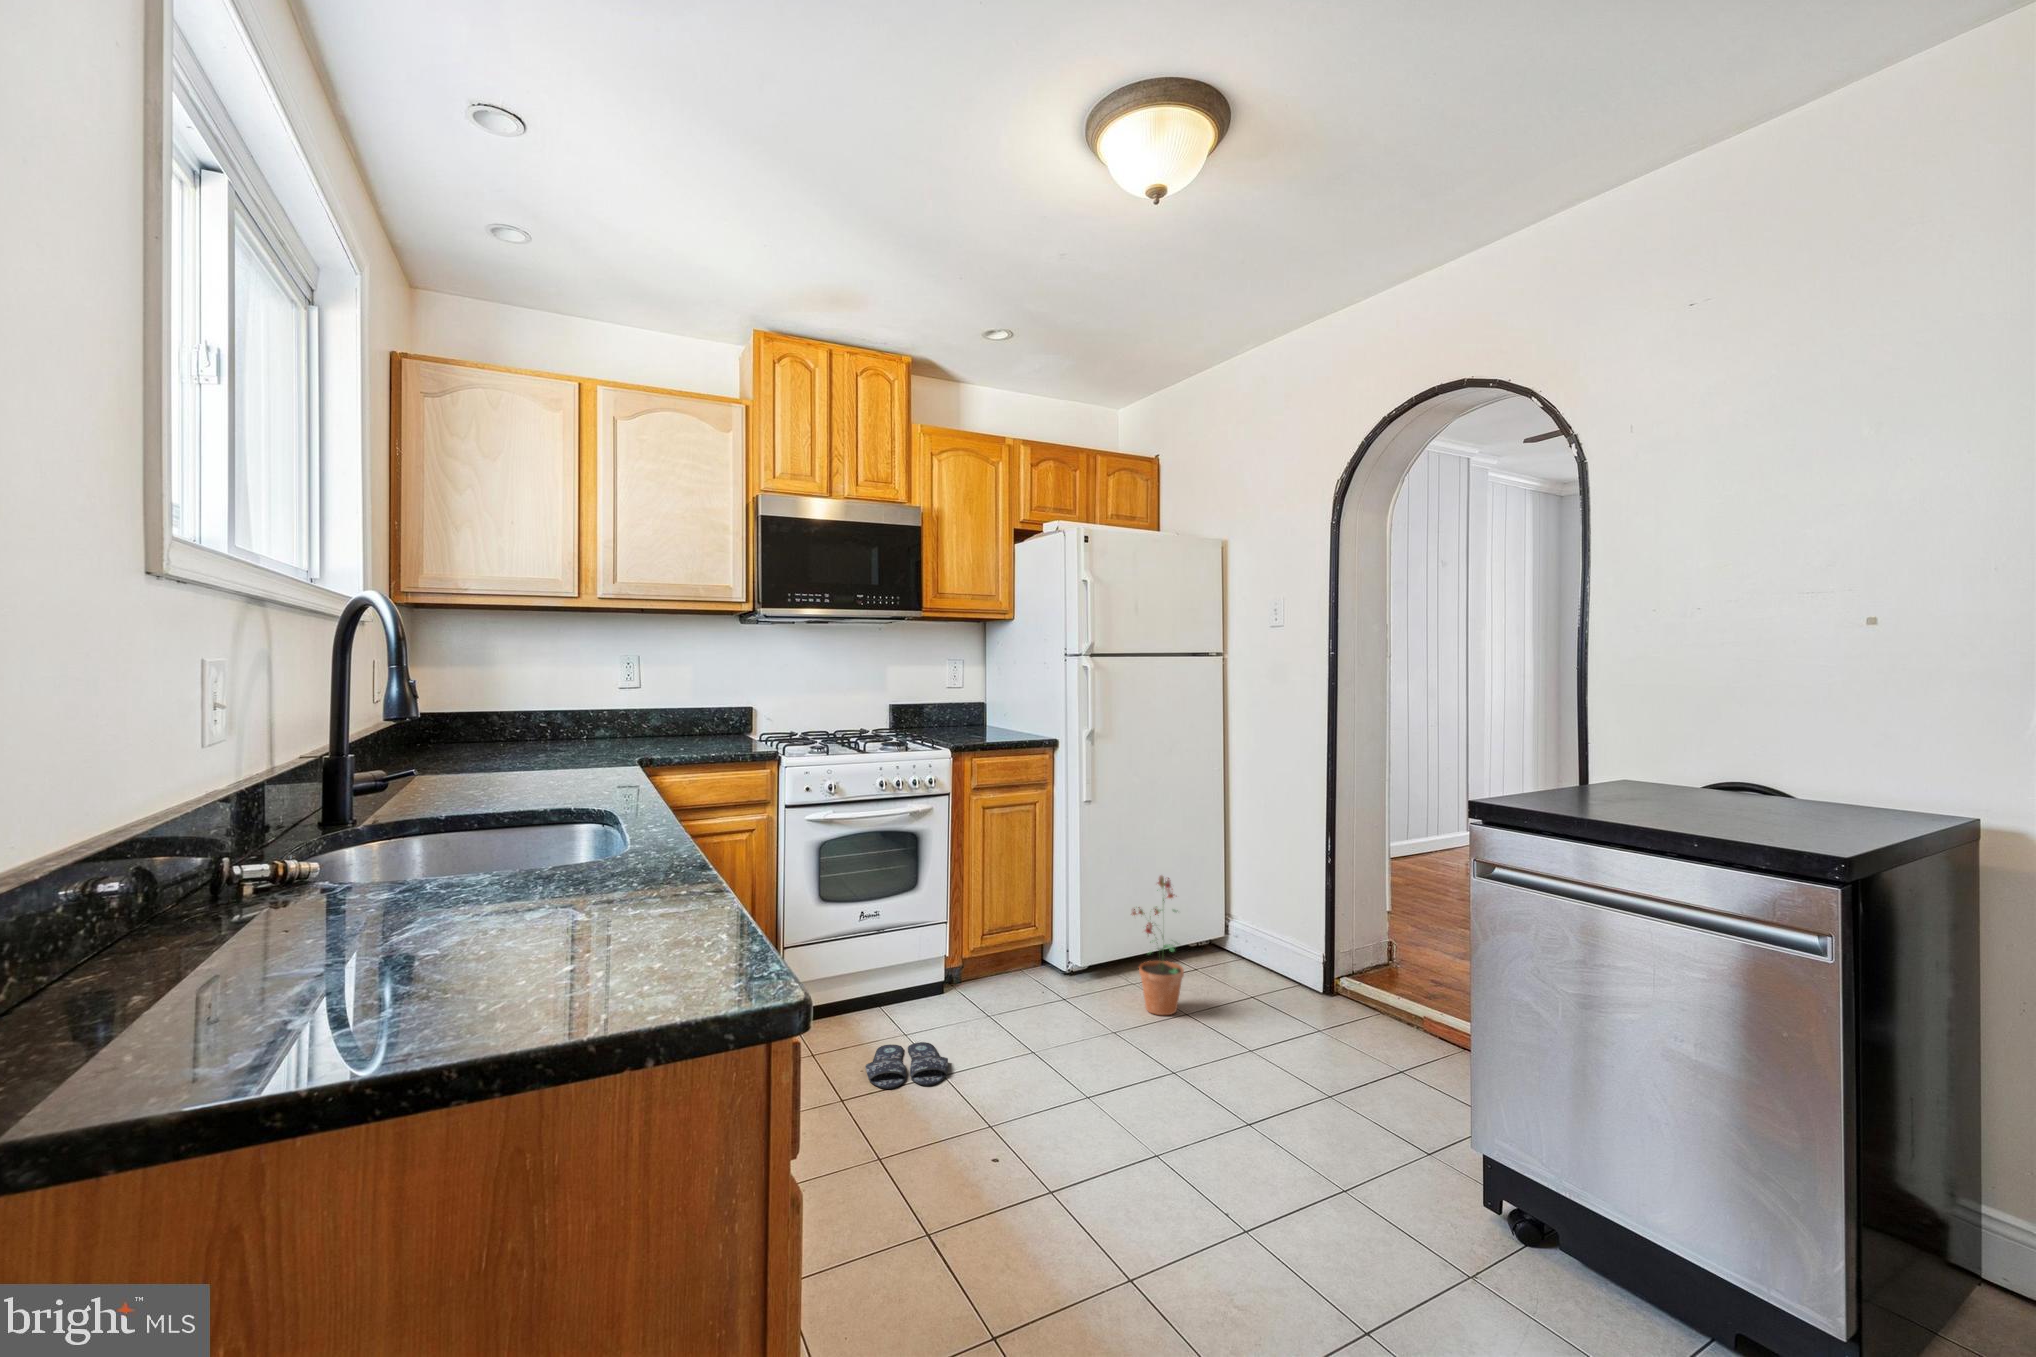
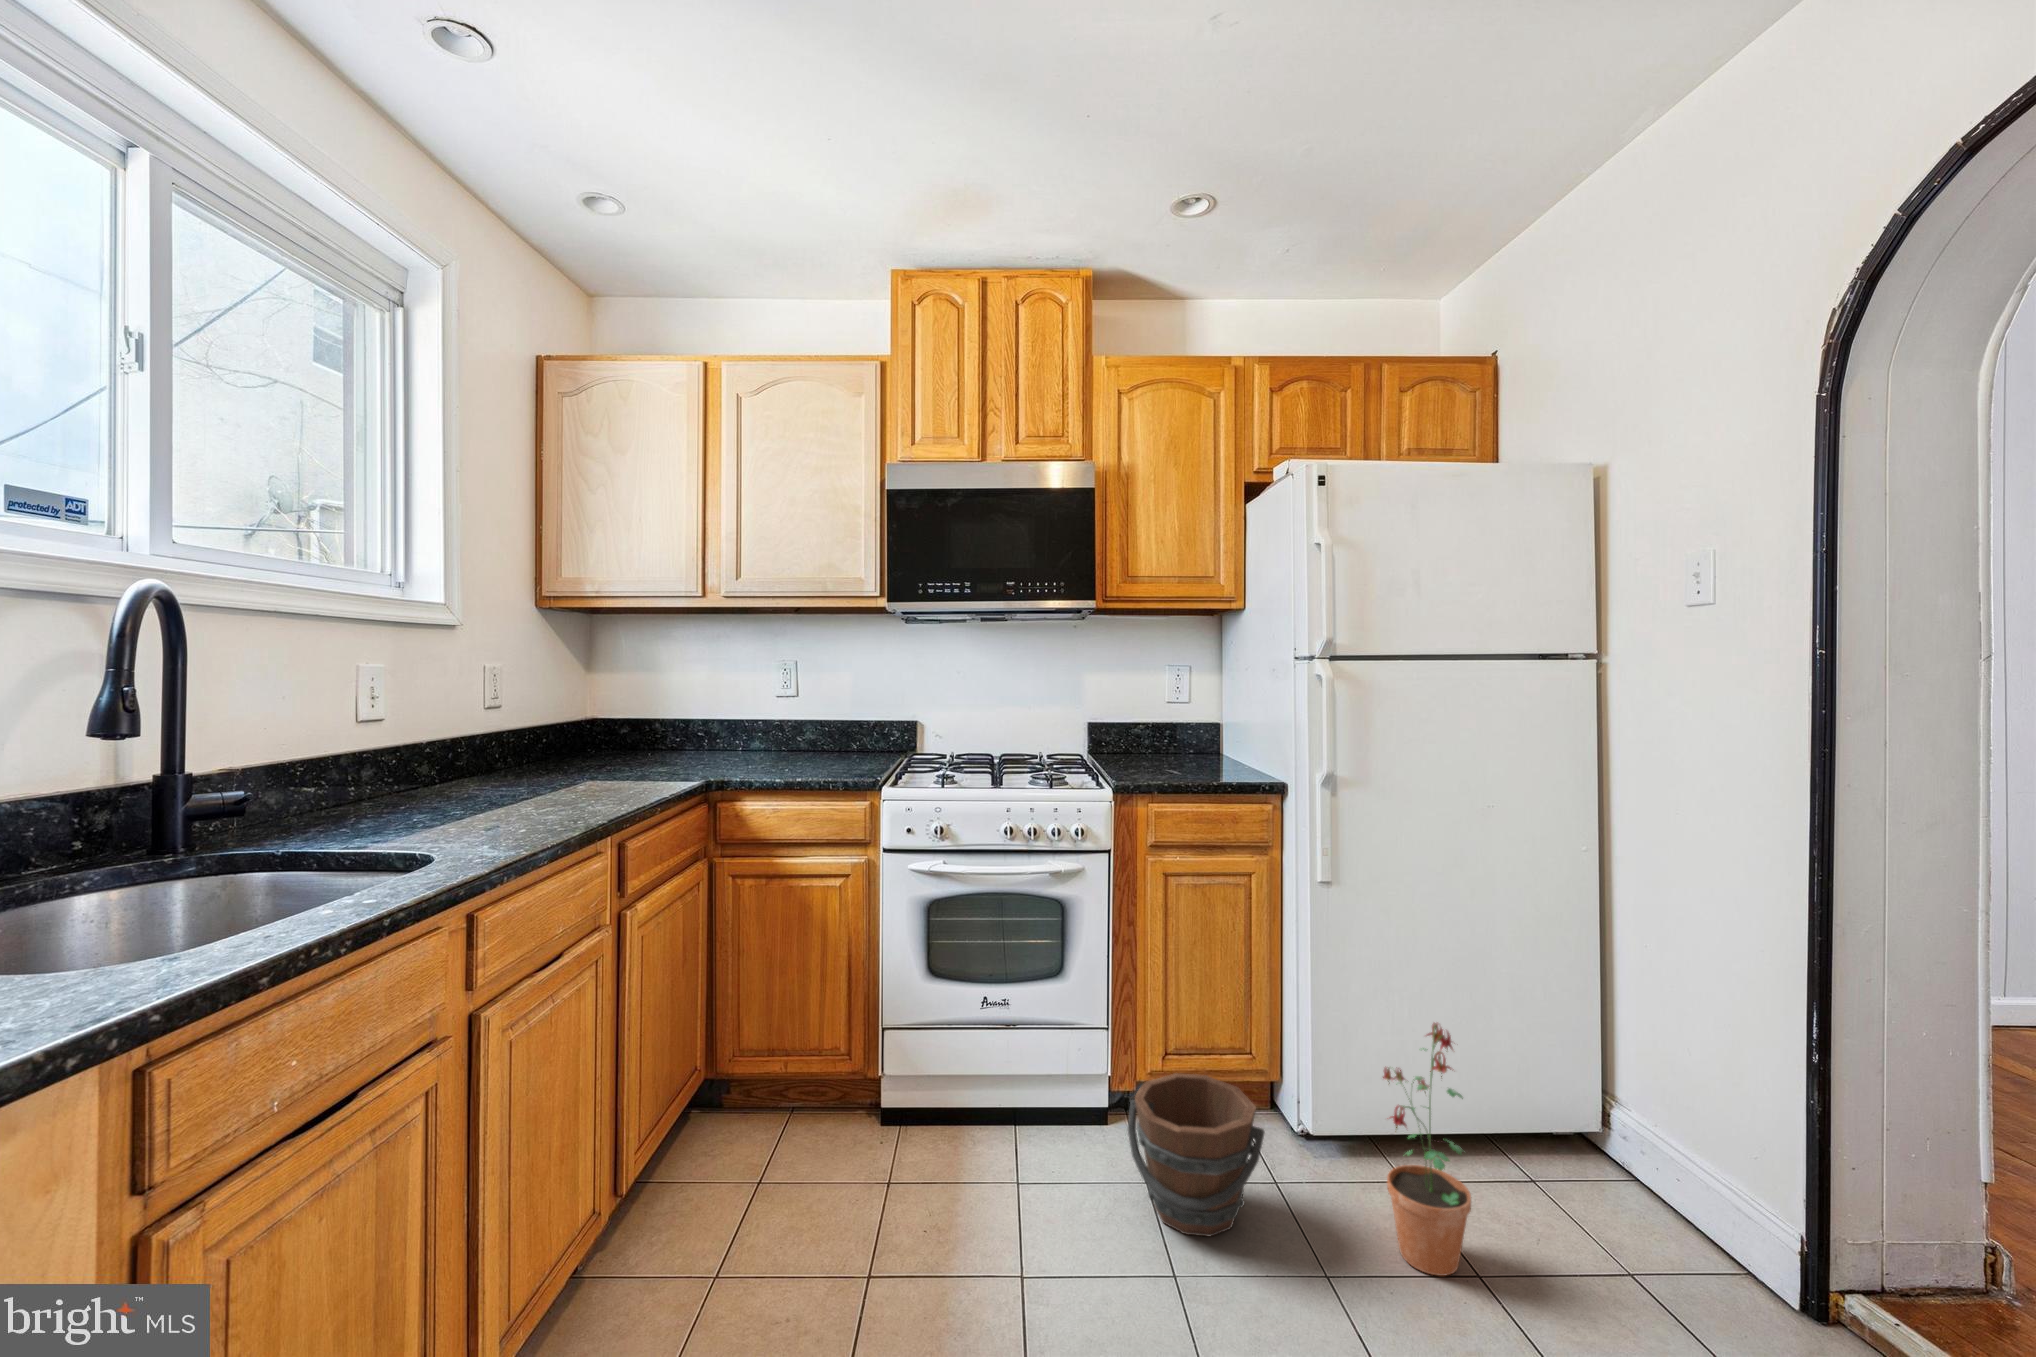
bucket: none [985,934,1073,1028] -> present [1128,1073,1265,1237]
slippers: present [865,1042,948,1089] -> none [900,1207,1026,1310]

